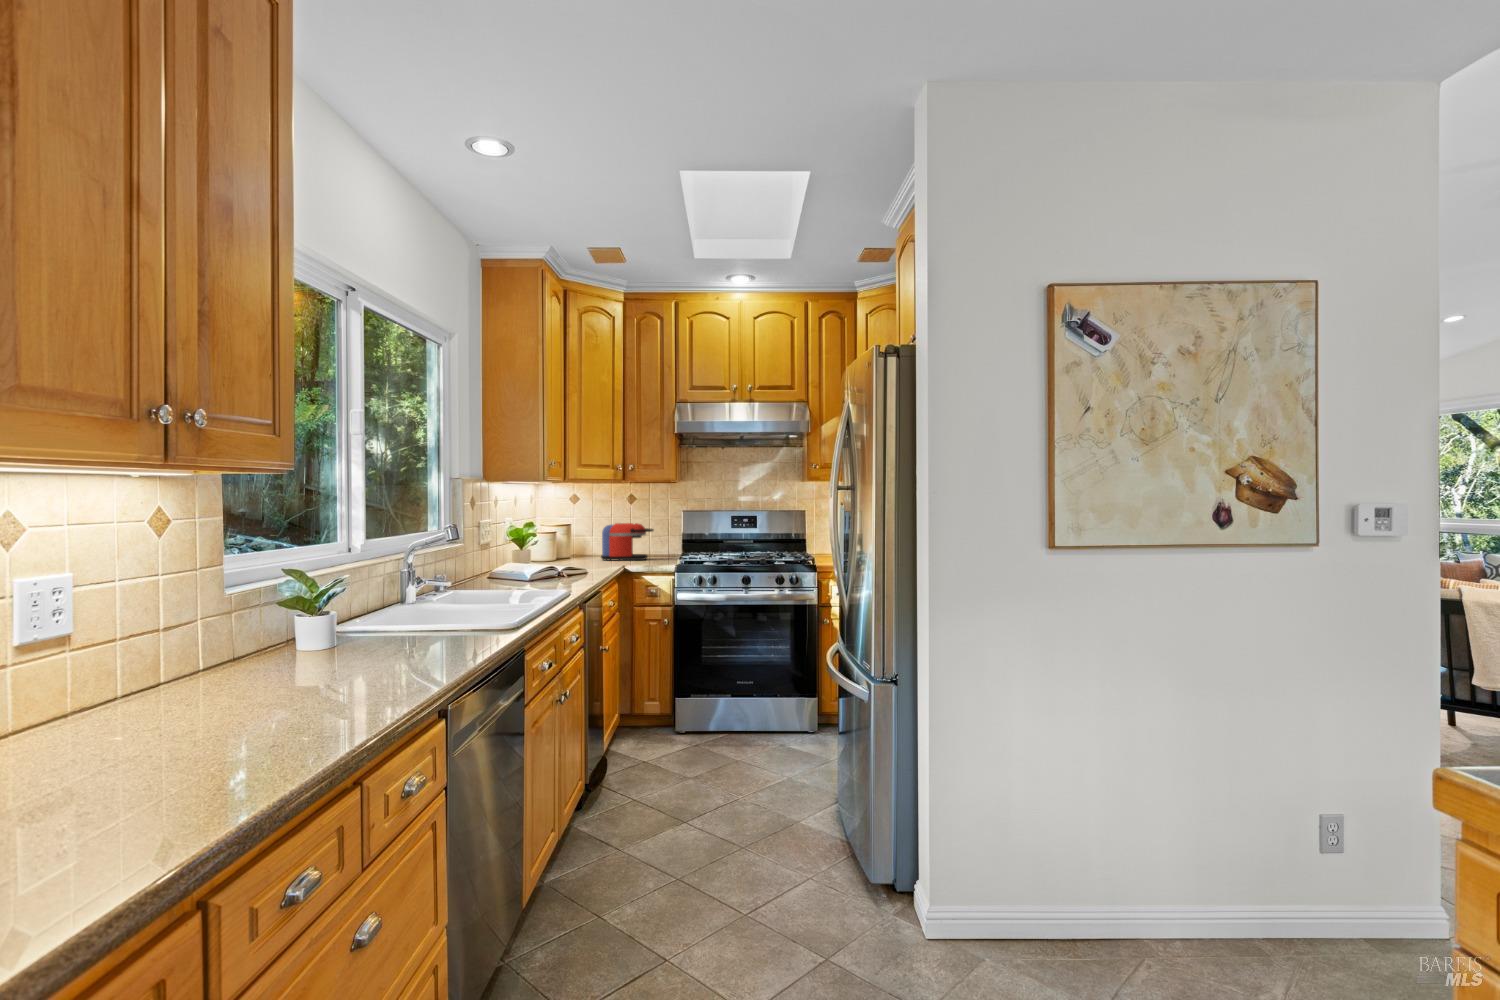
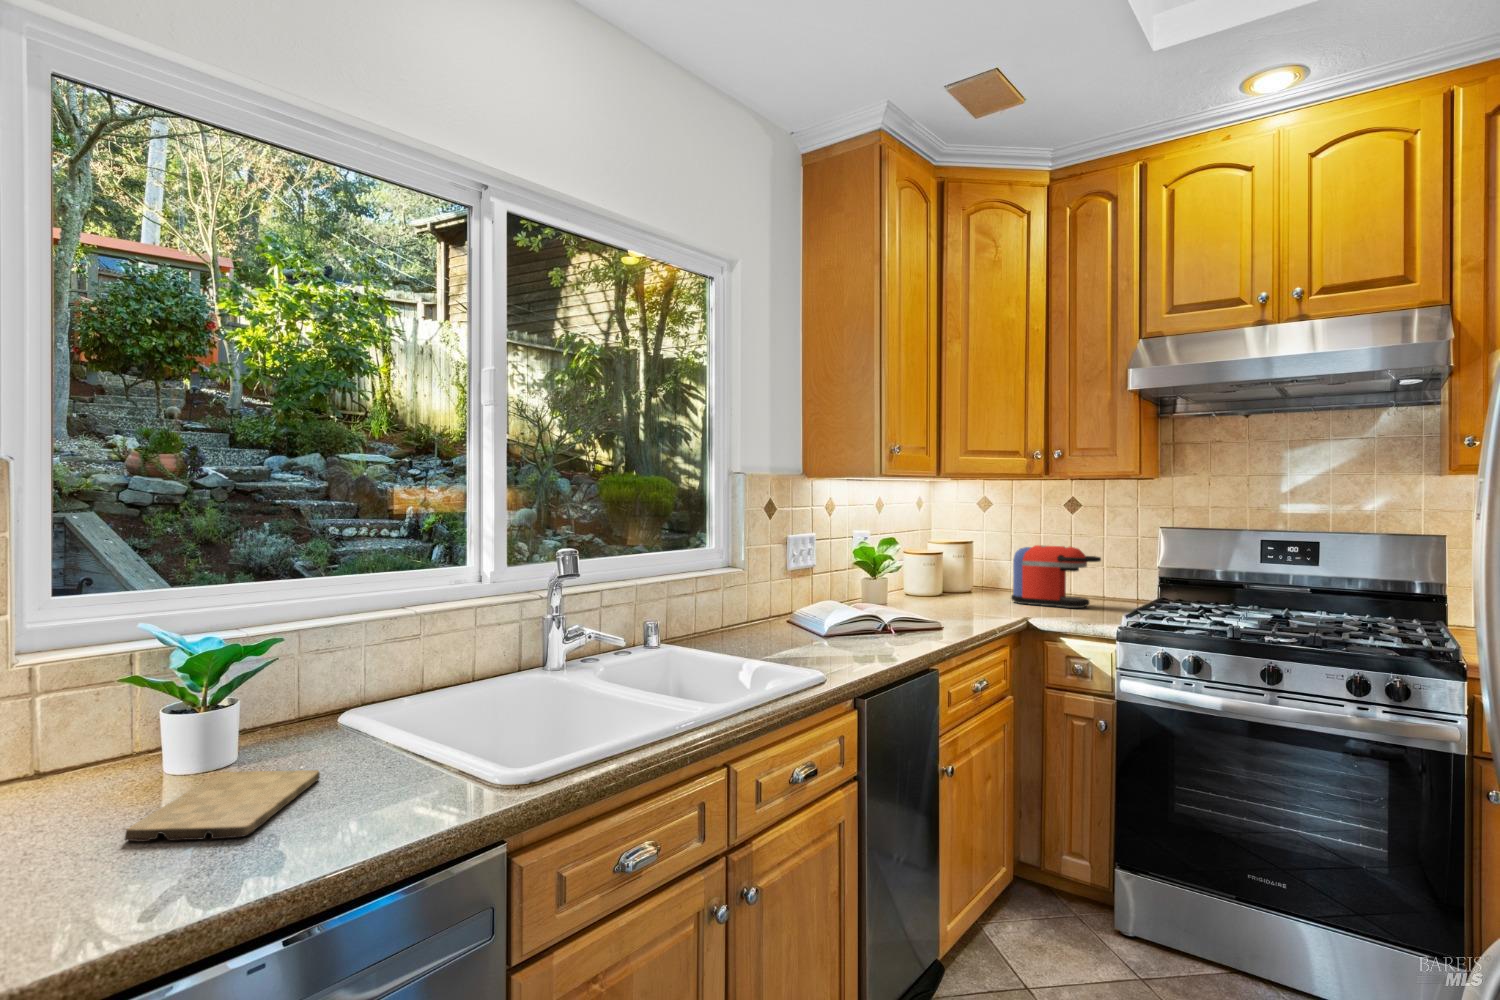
cutting board: none [333,648,419,674] -> present [125,770,320,841]

